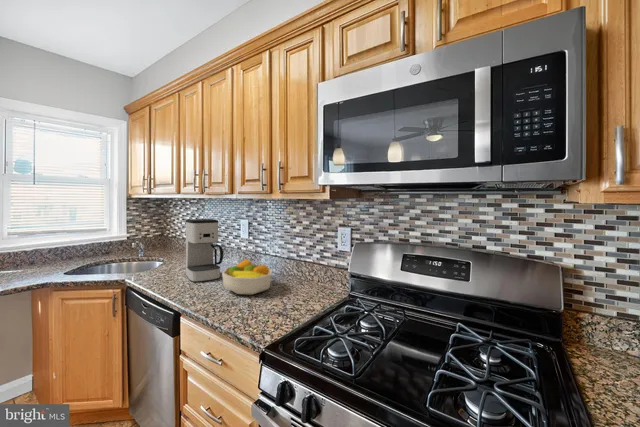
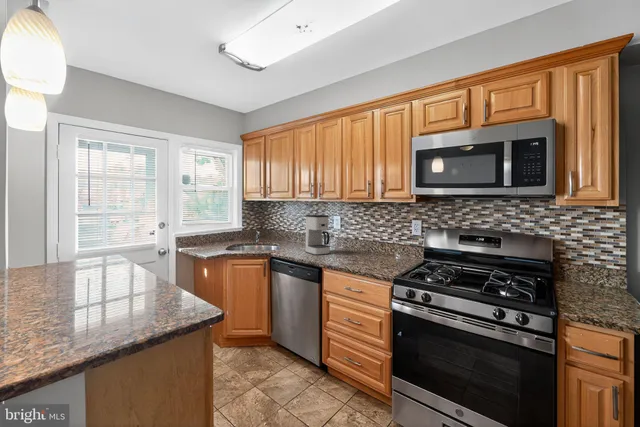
fruit bowl: present [222,259,272,295] -> none [339,240,373,260]

